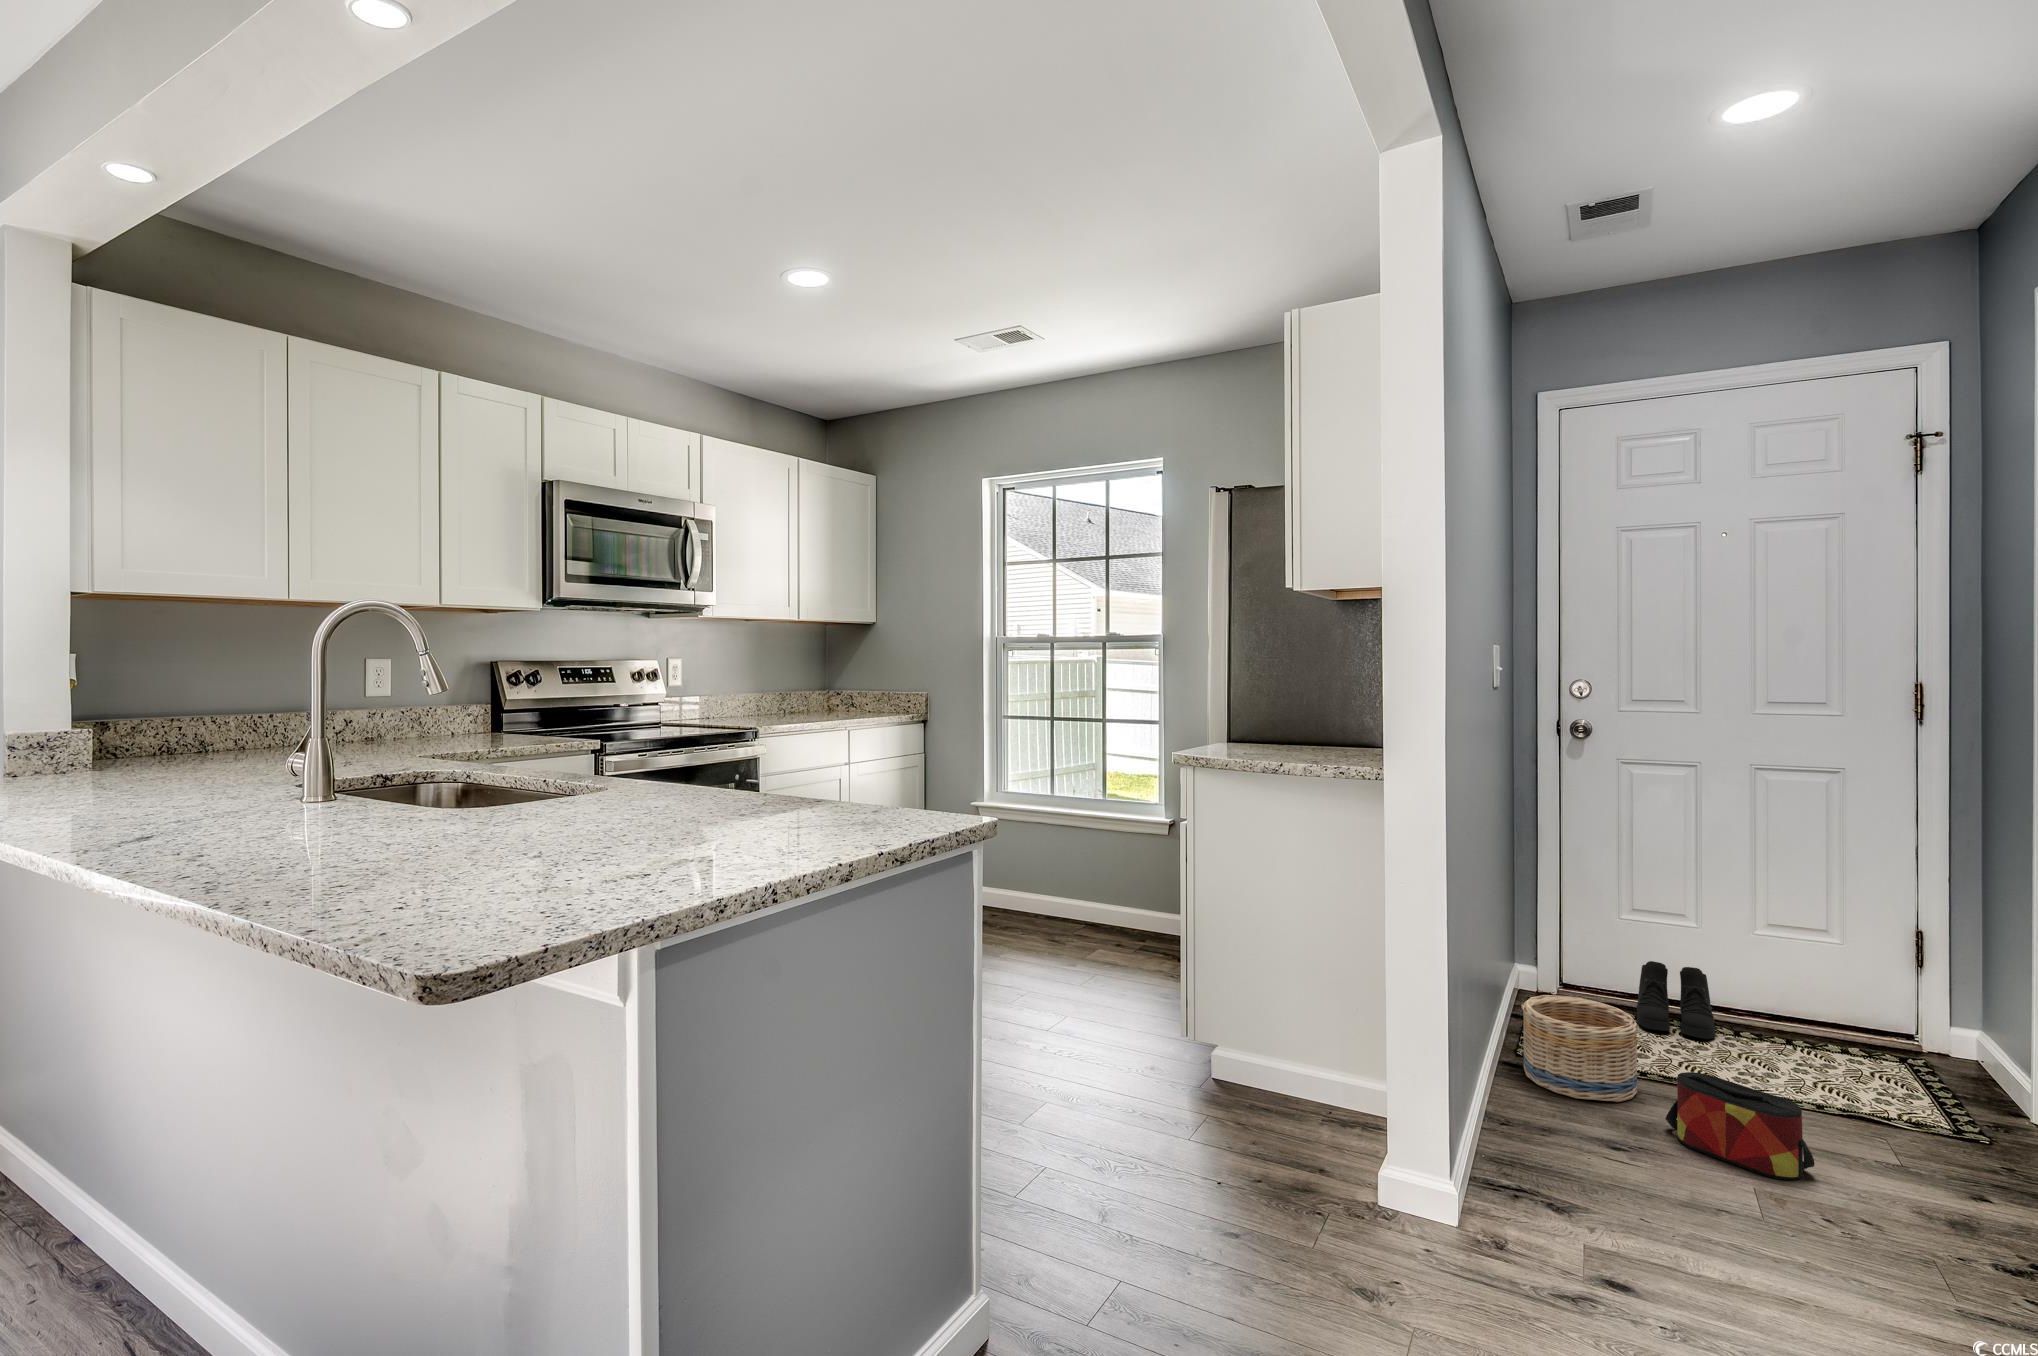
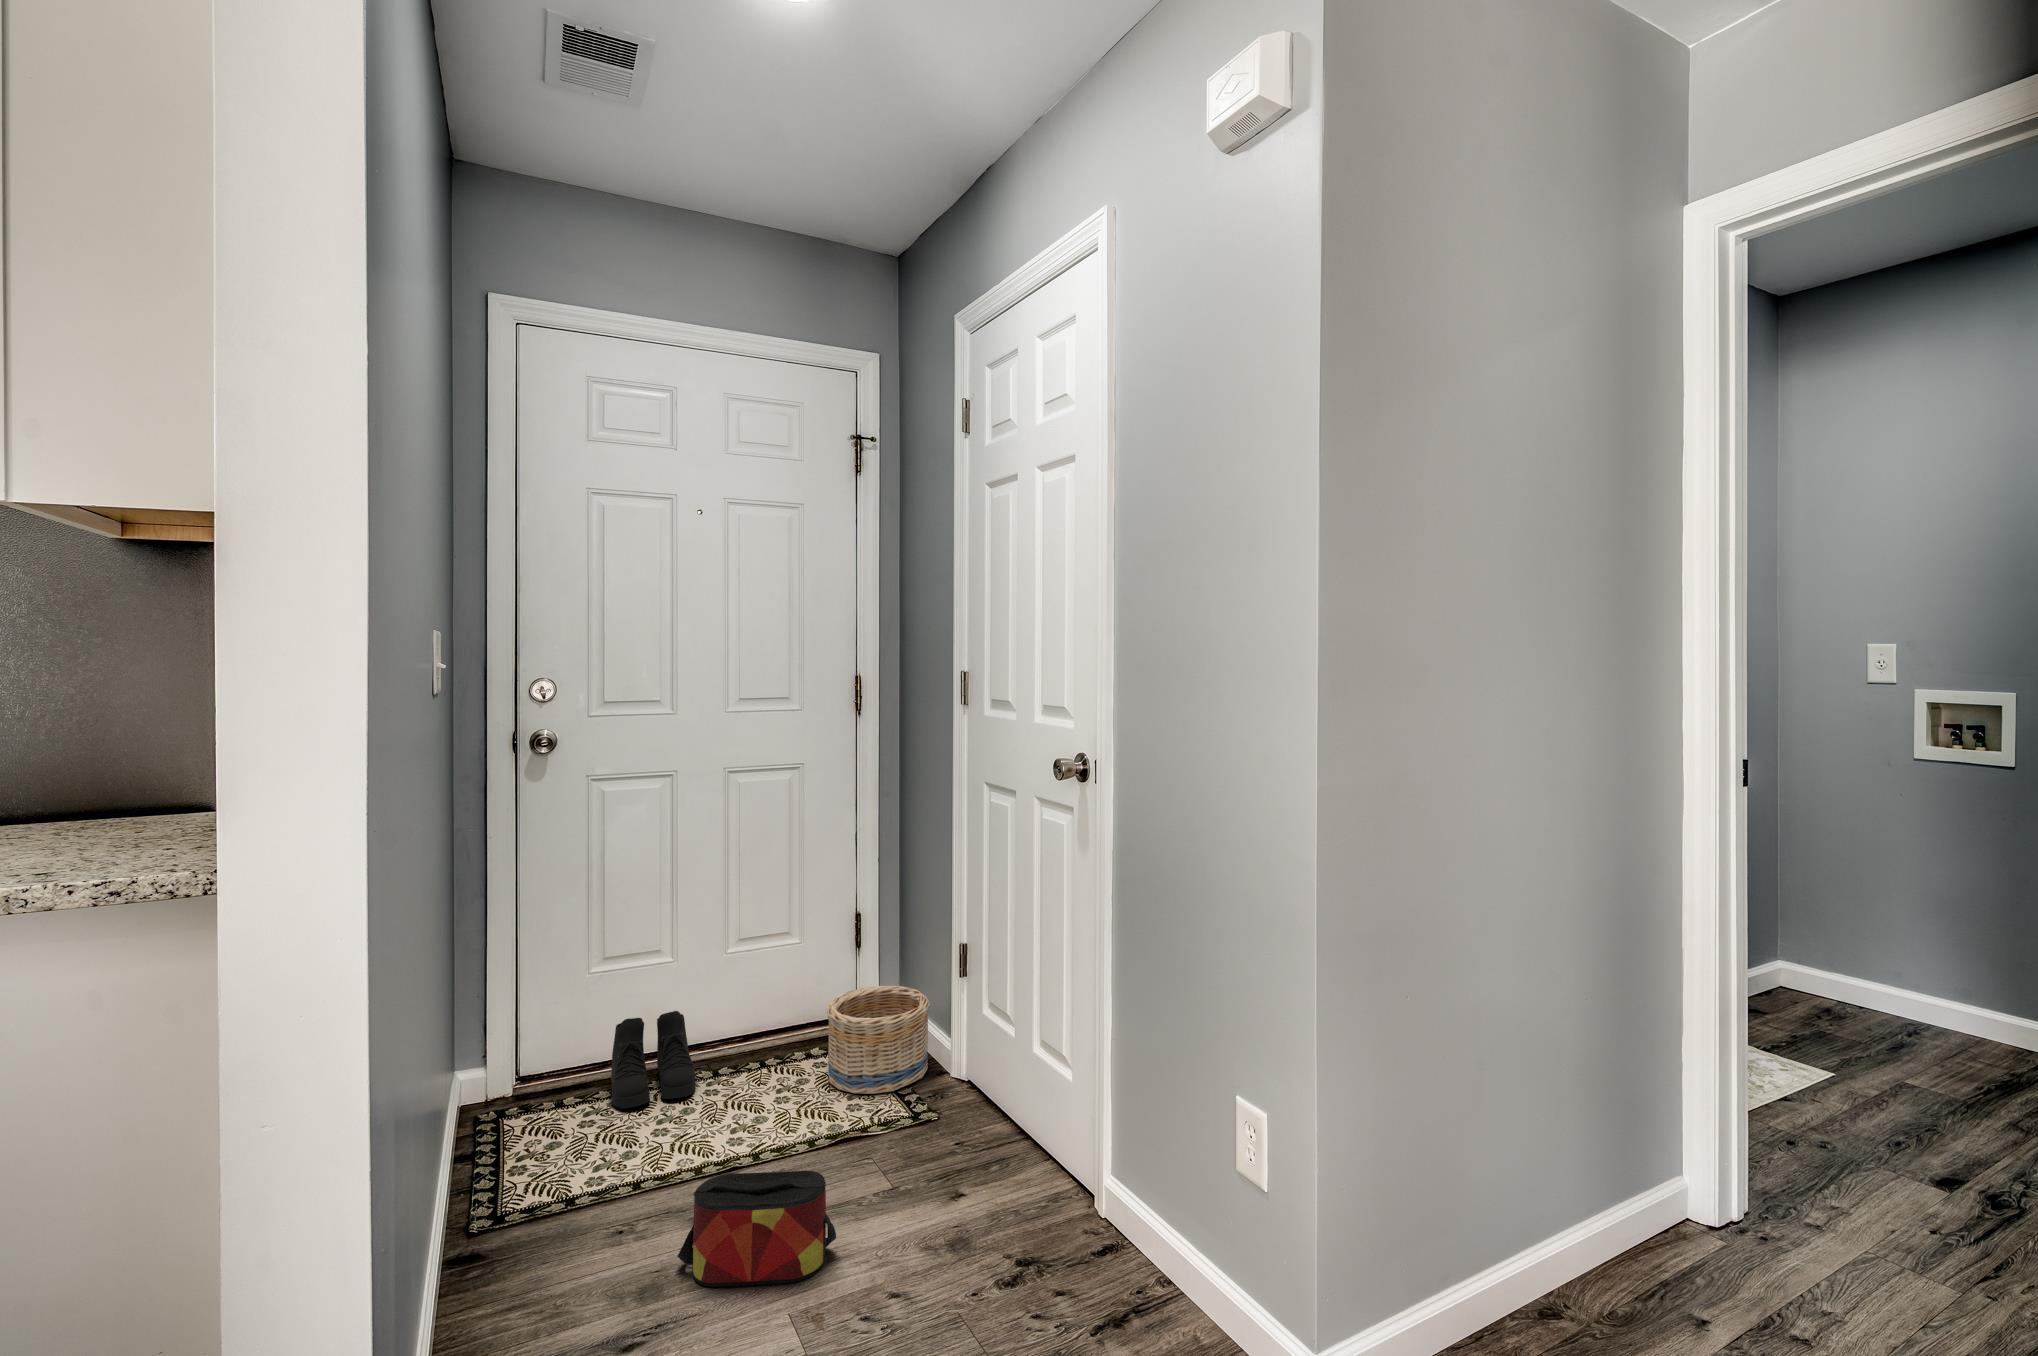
basket: present [1522,995,1639,1102] -> present [827,986,930,1094]

